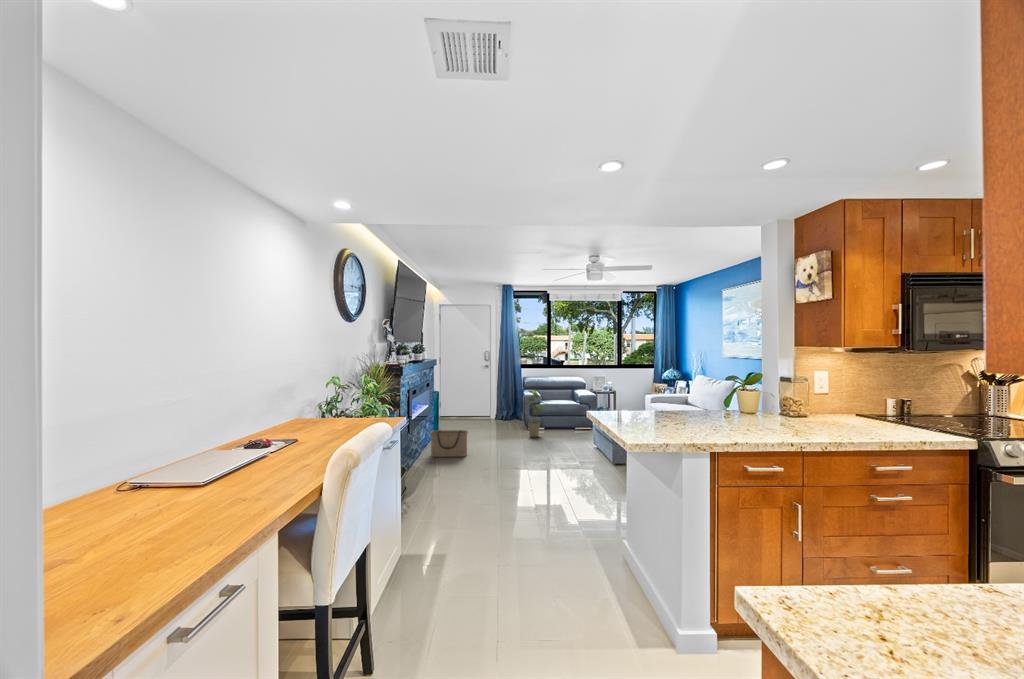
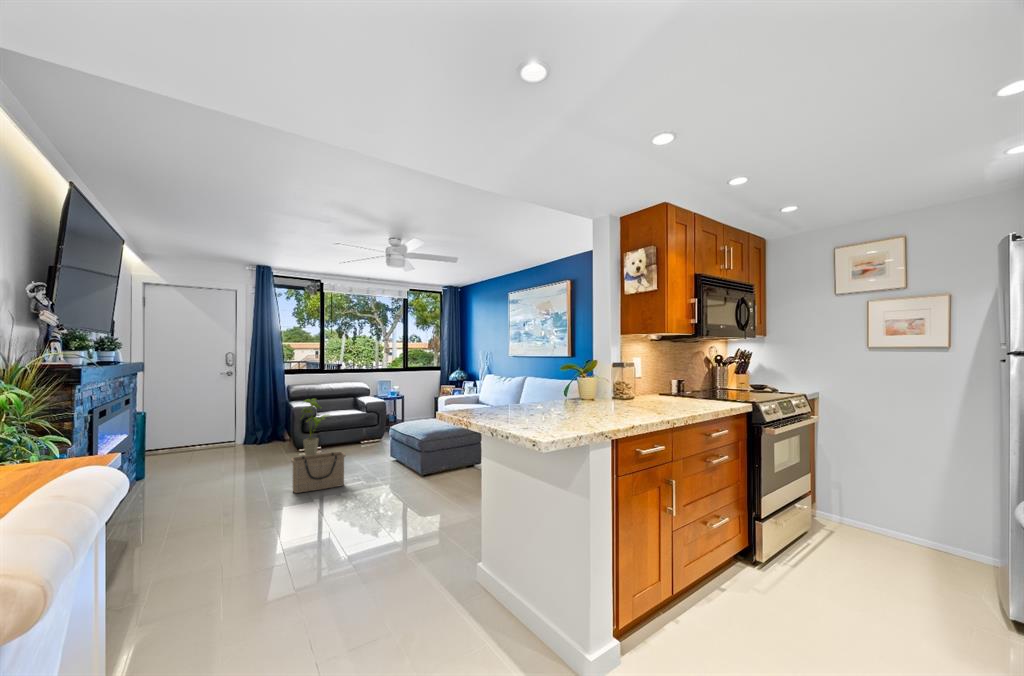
basket: present [430,430,468,457] -> present [291,452,345,493]

